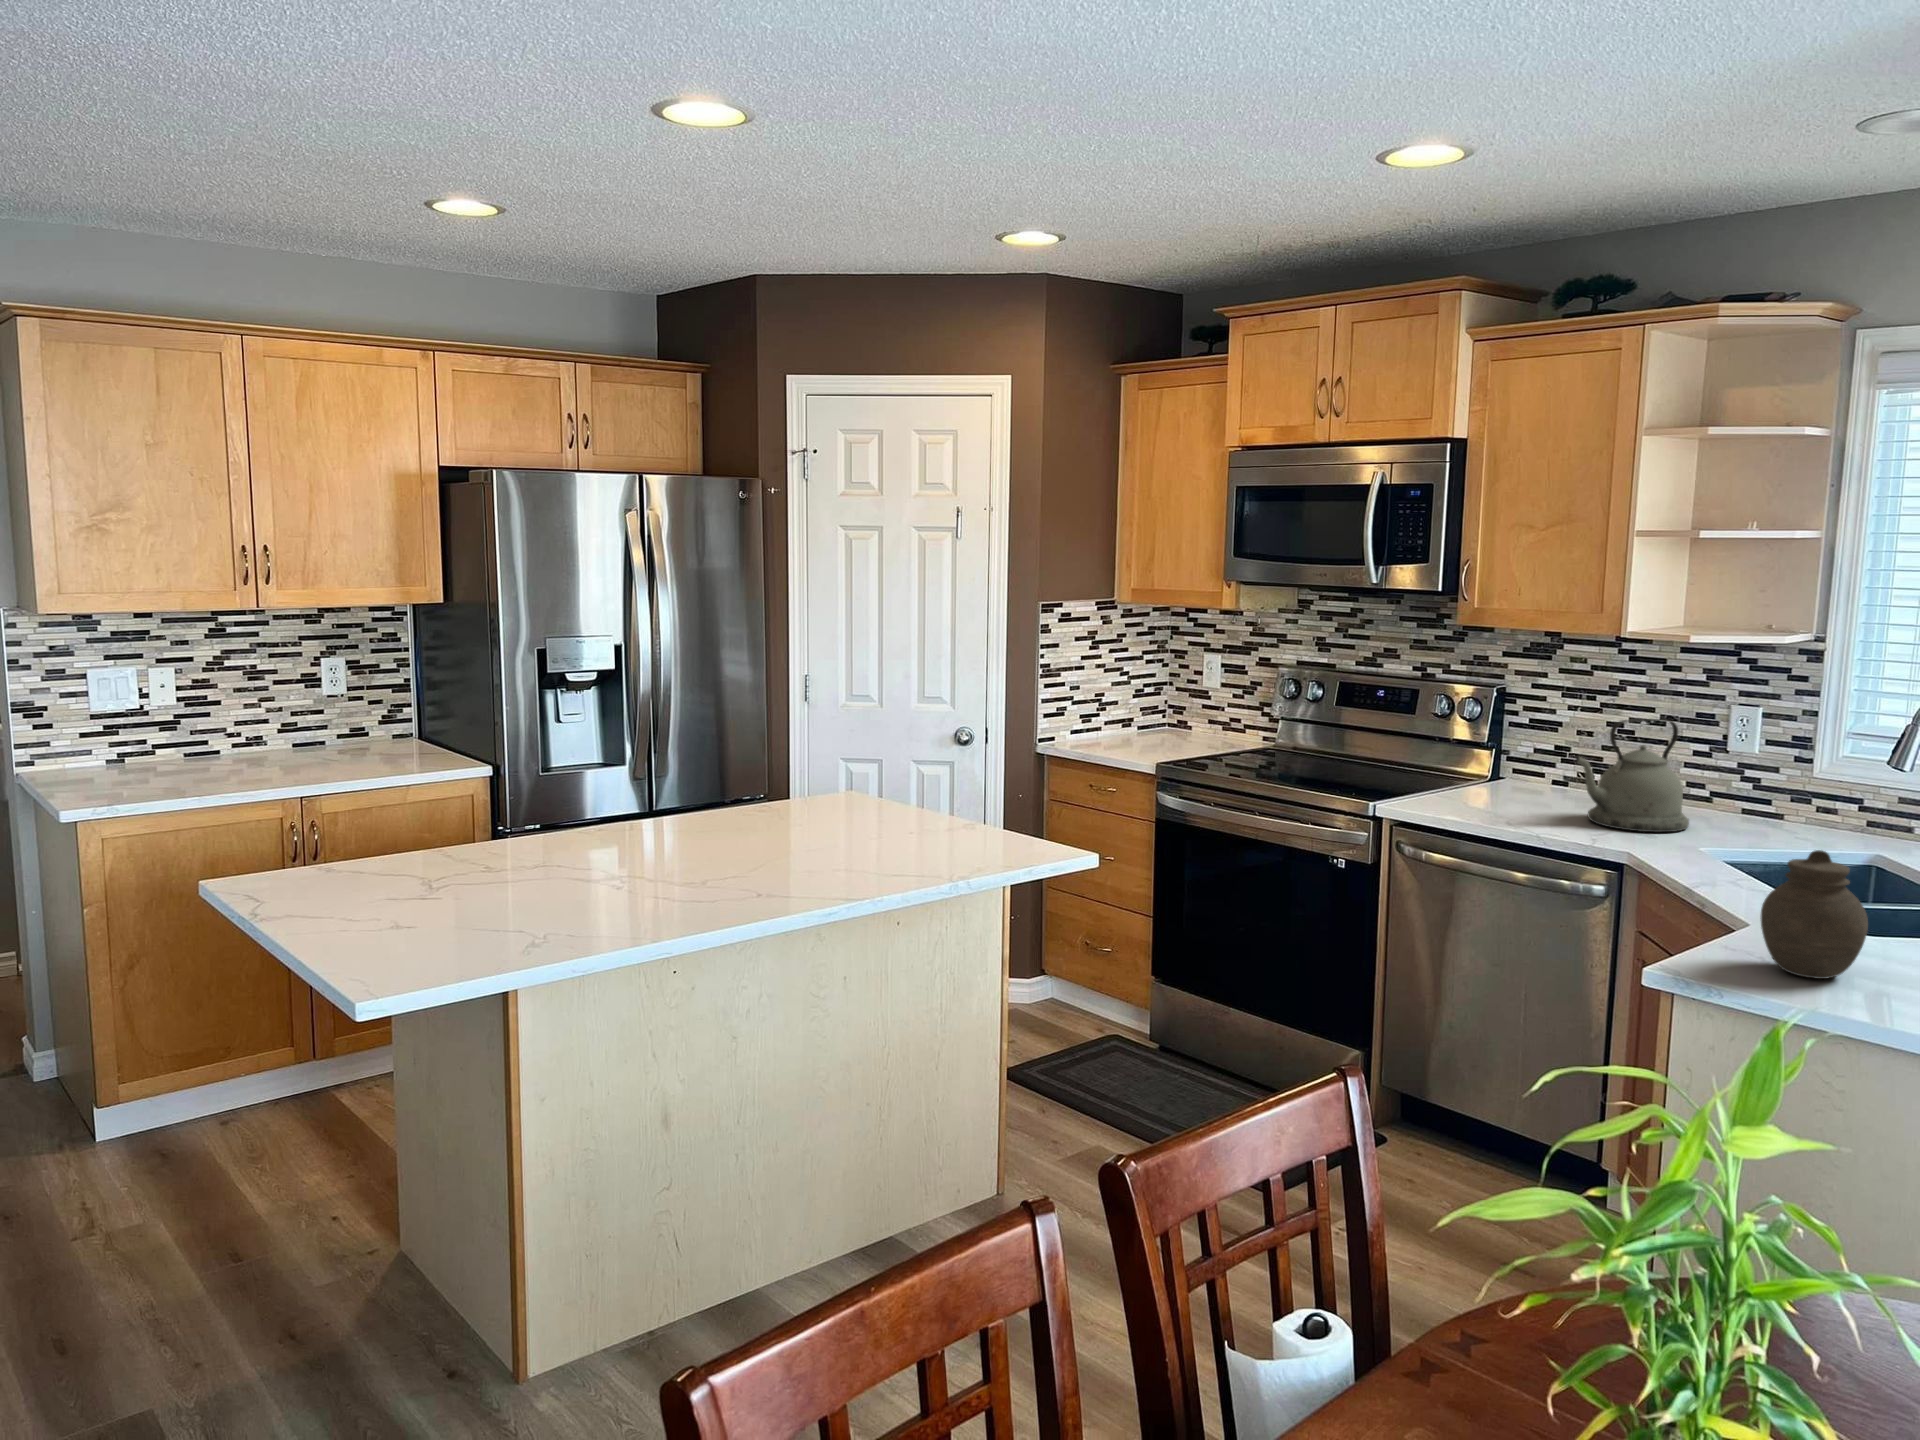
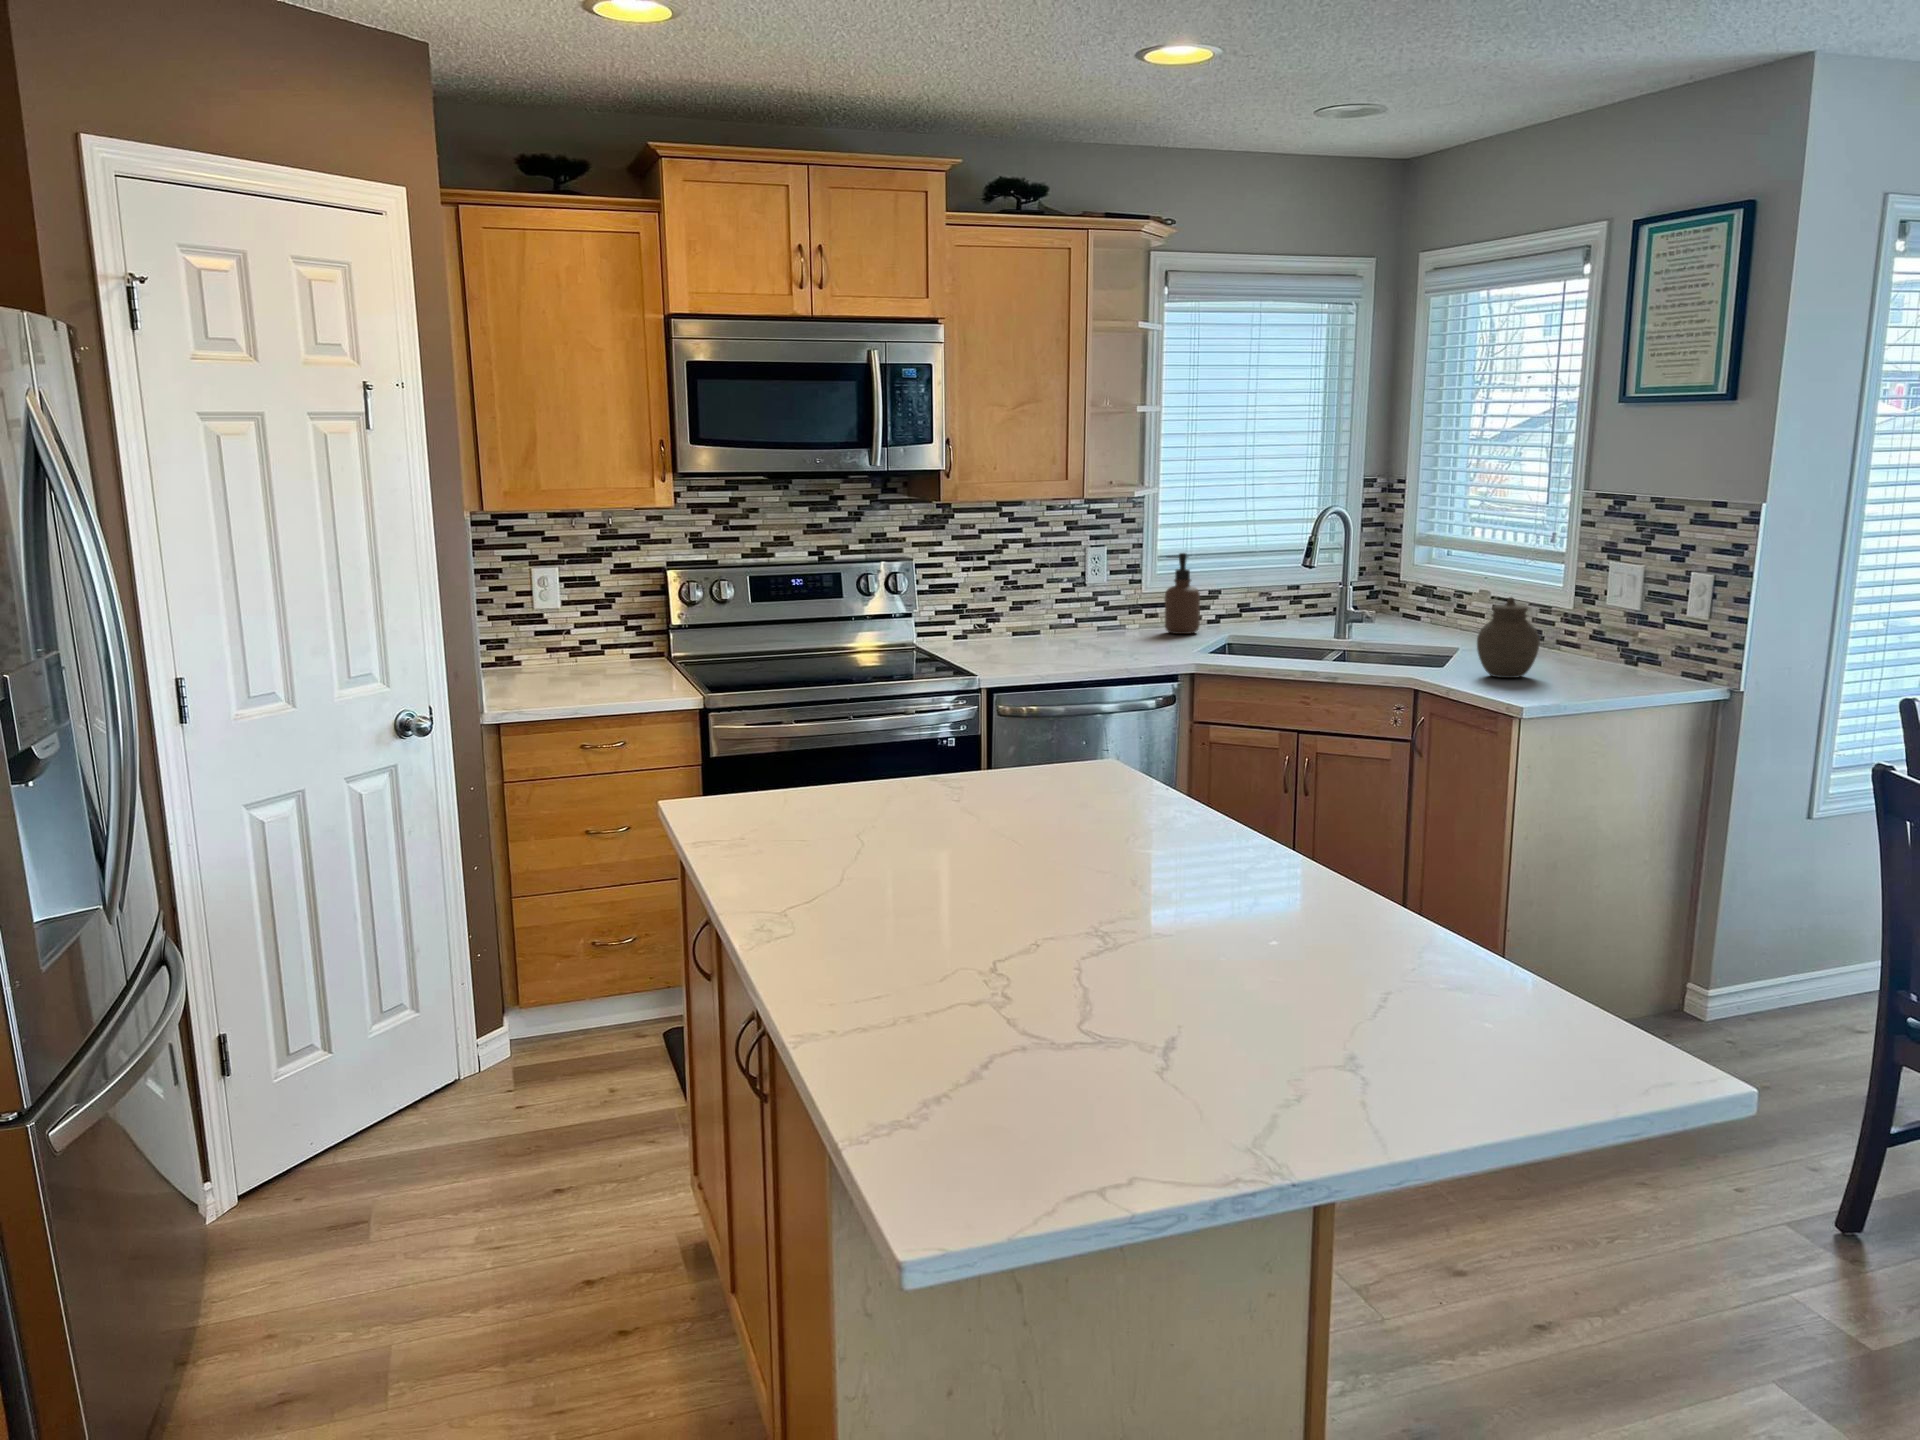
kettle: present [1576,719,1689,832] -> none [1071,560,1145,649]
soap dispenser: none [1777,728,1835,840] -> present [1165,553,1200,634]

